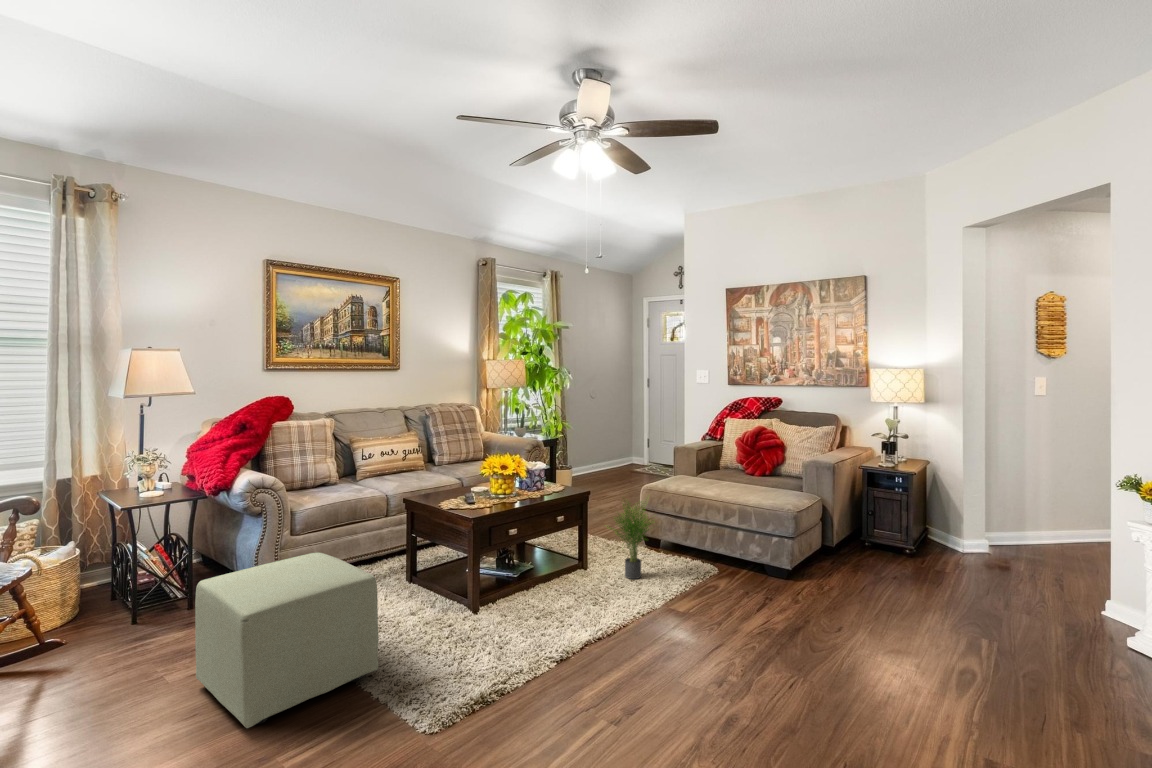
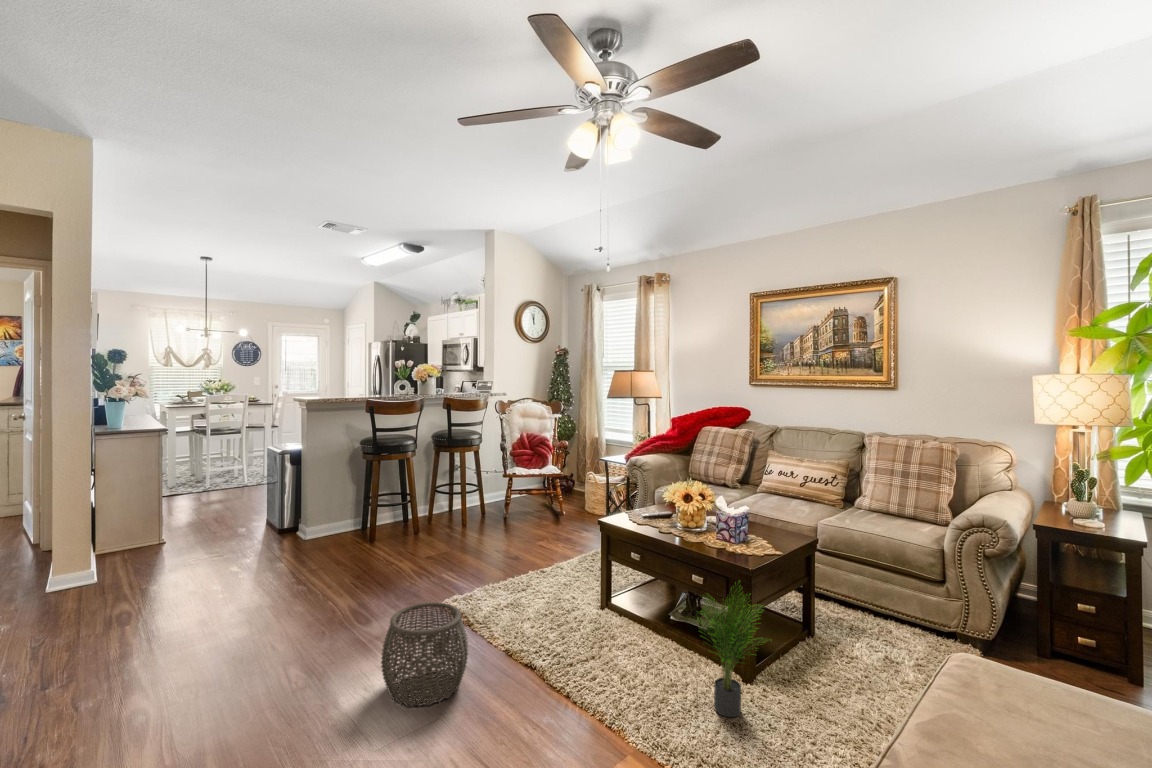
ottoman: present [195,553,379,728] -> none [457,494,560,581]
woven basket: none [610,601,700,708] -> present [381,602,468,707]

